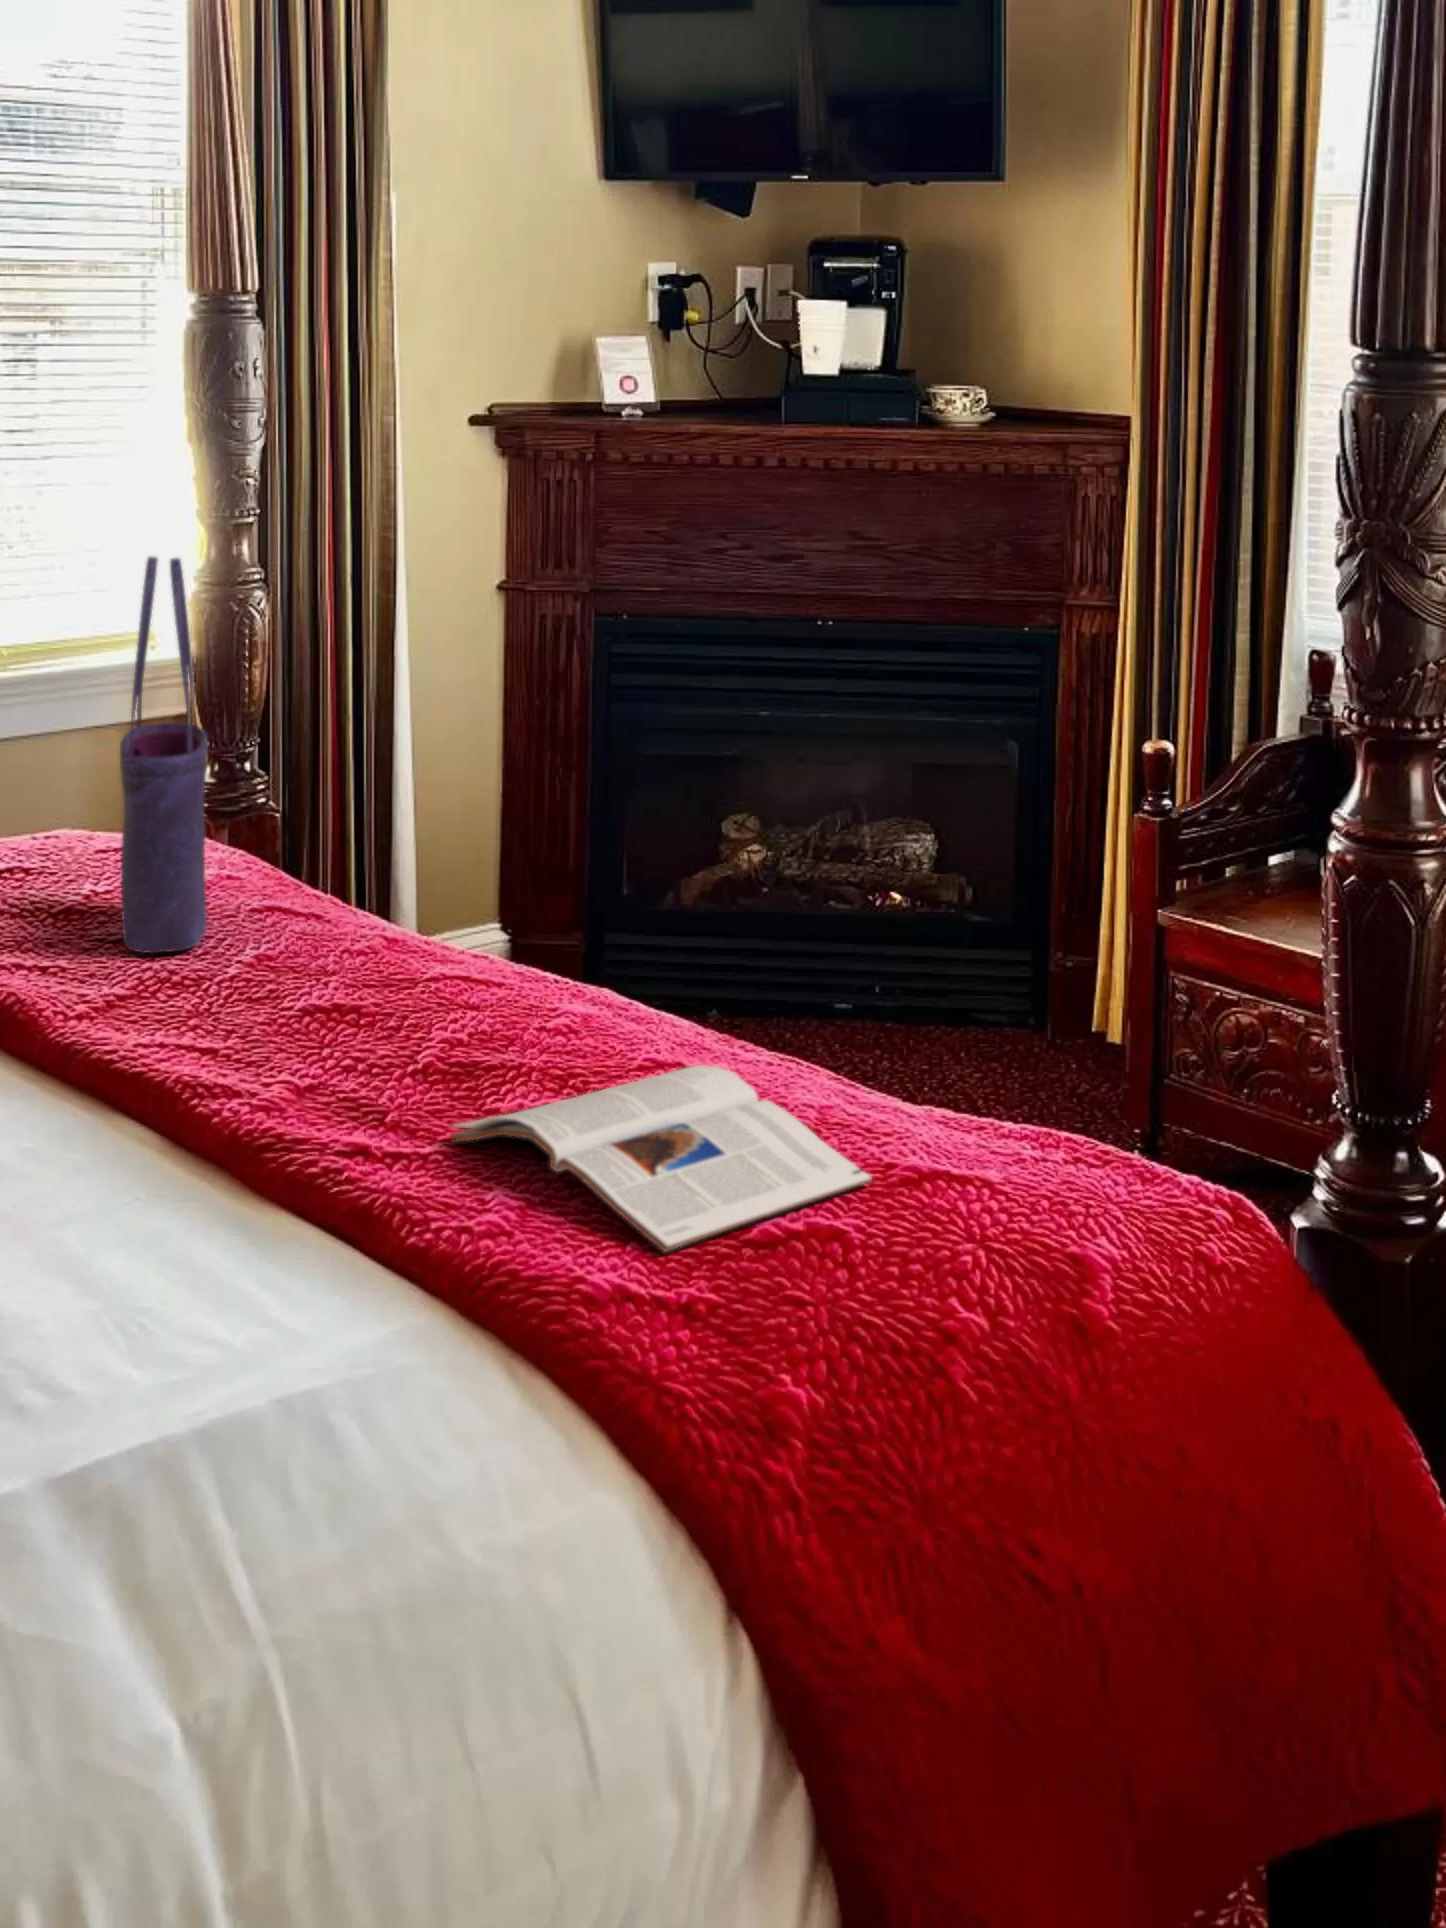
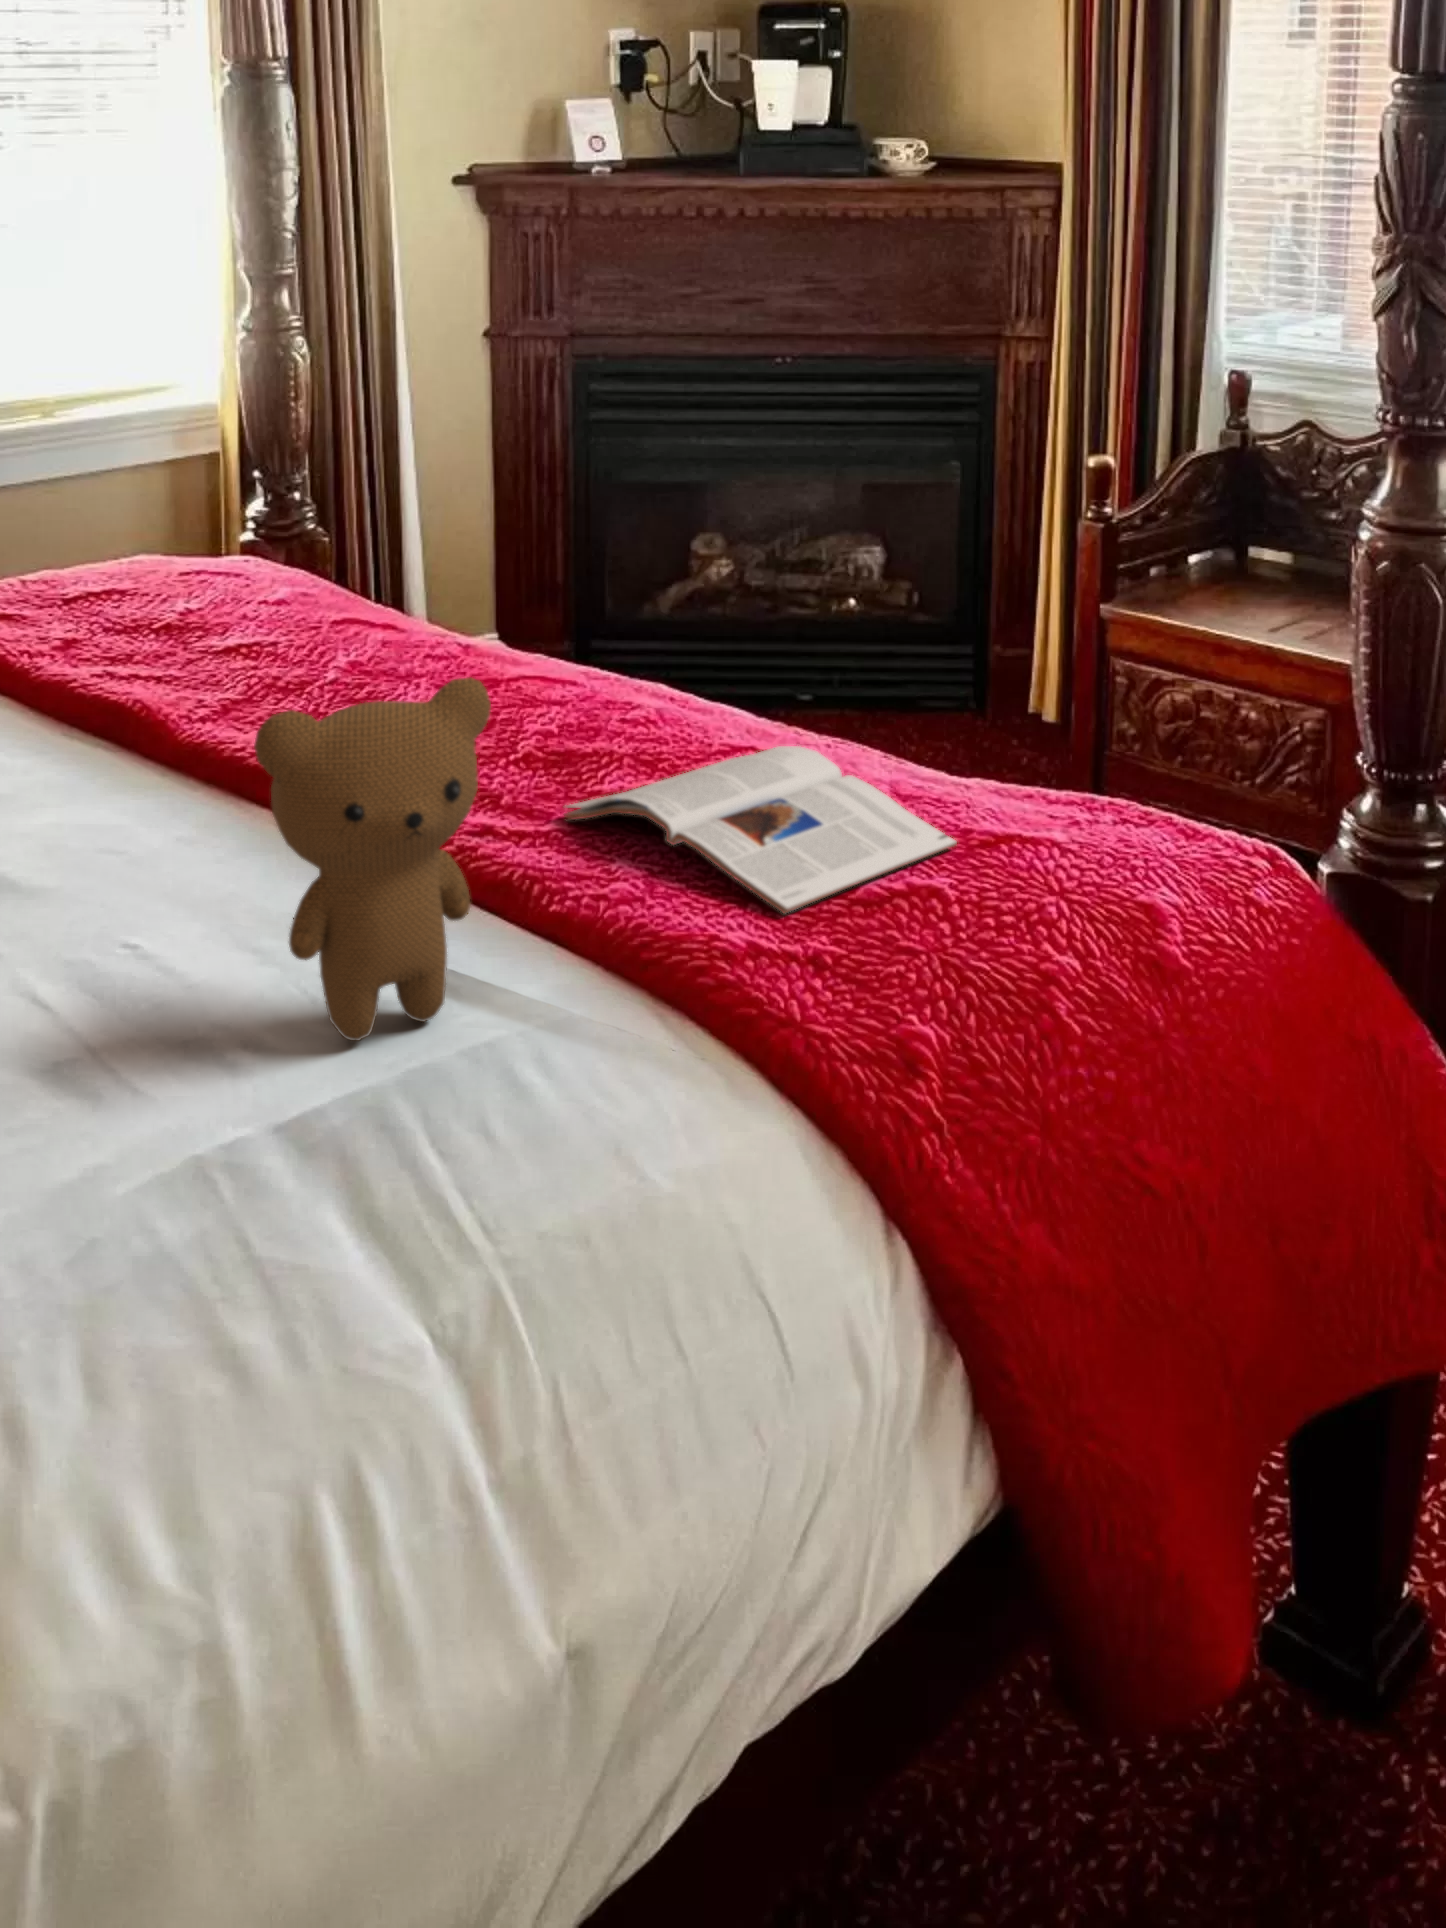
tote bag: present [120,557,208,953] -> none [212,298,297,660]
teddy bear: none [77,980,341,1377] -> present [254,678,491,1041]

